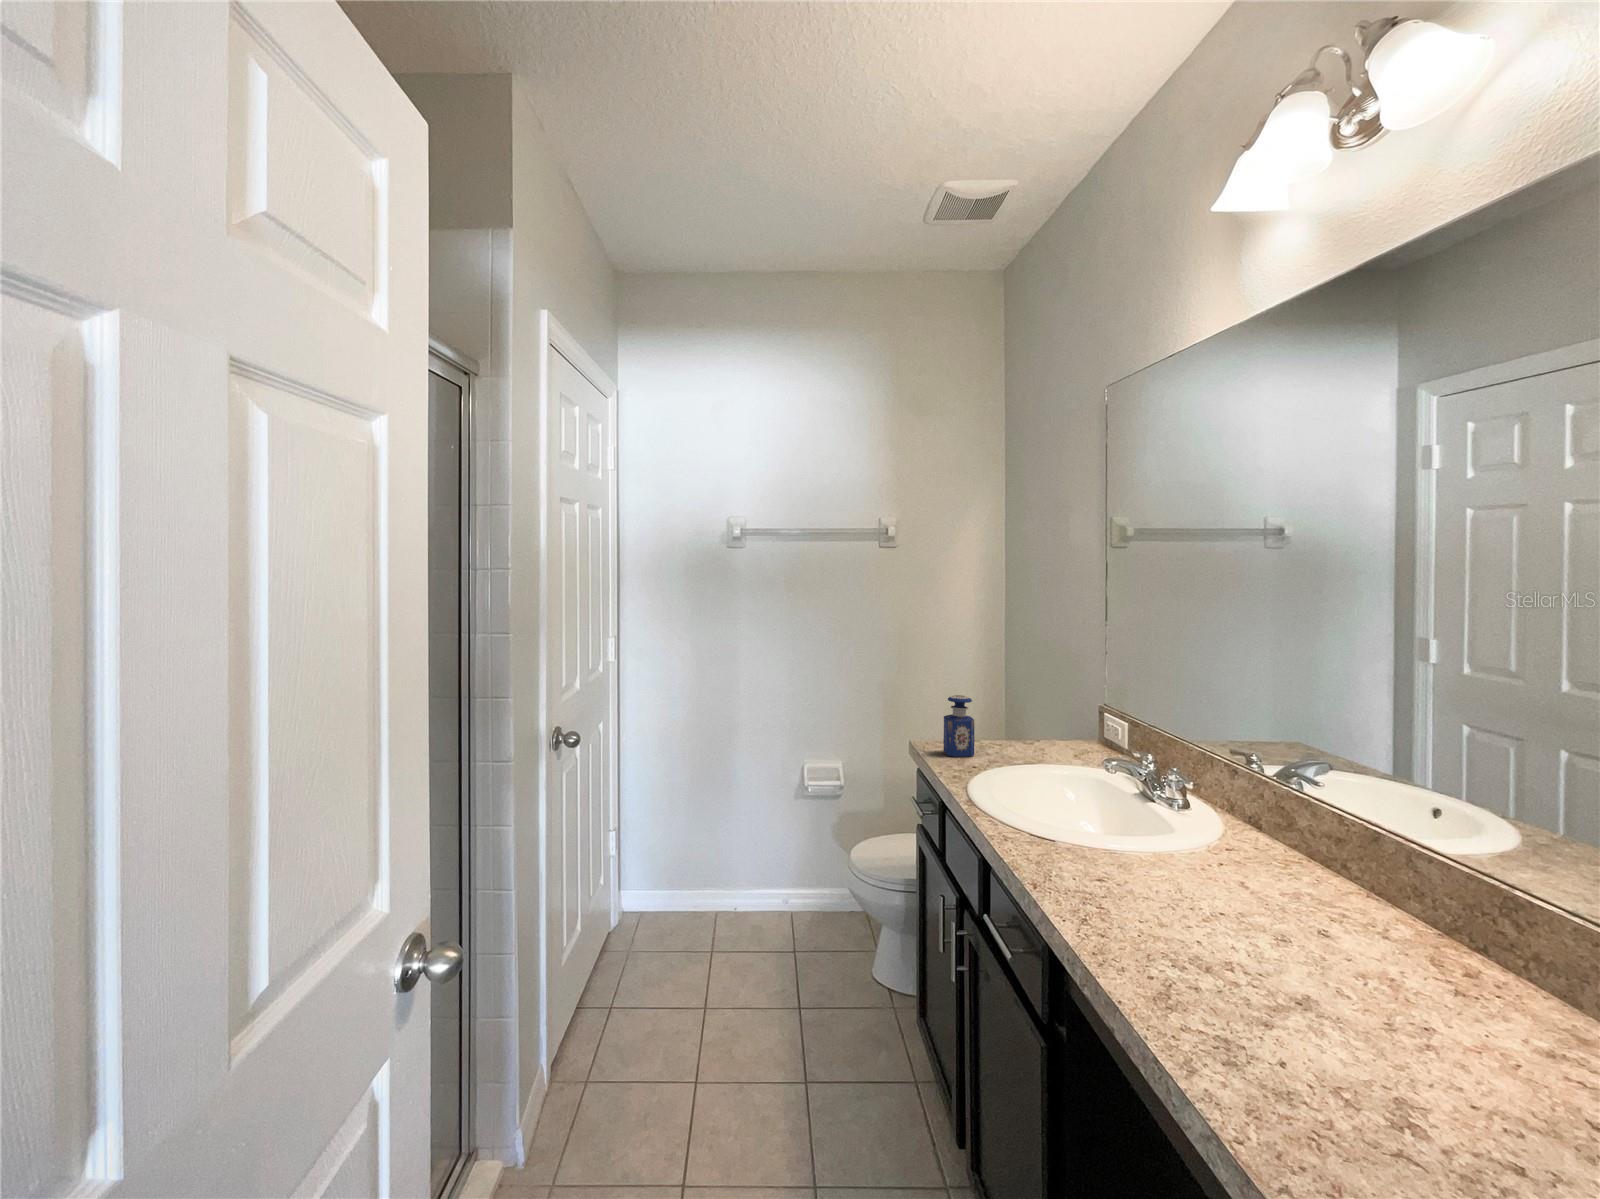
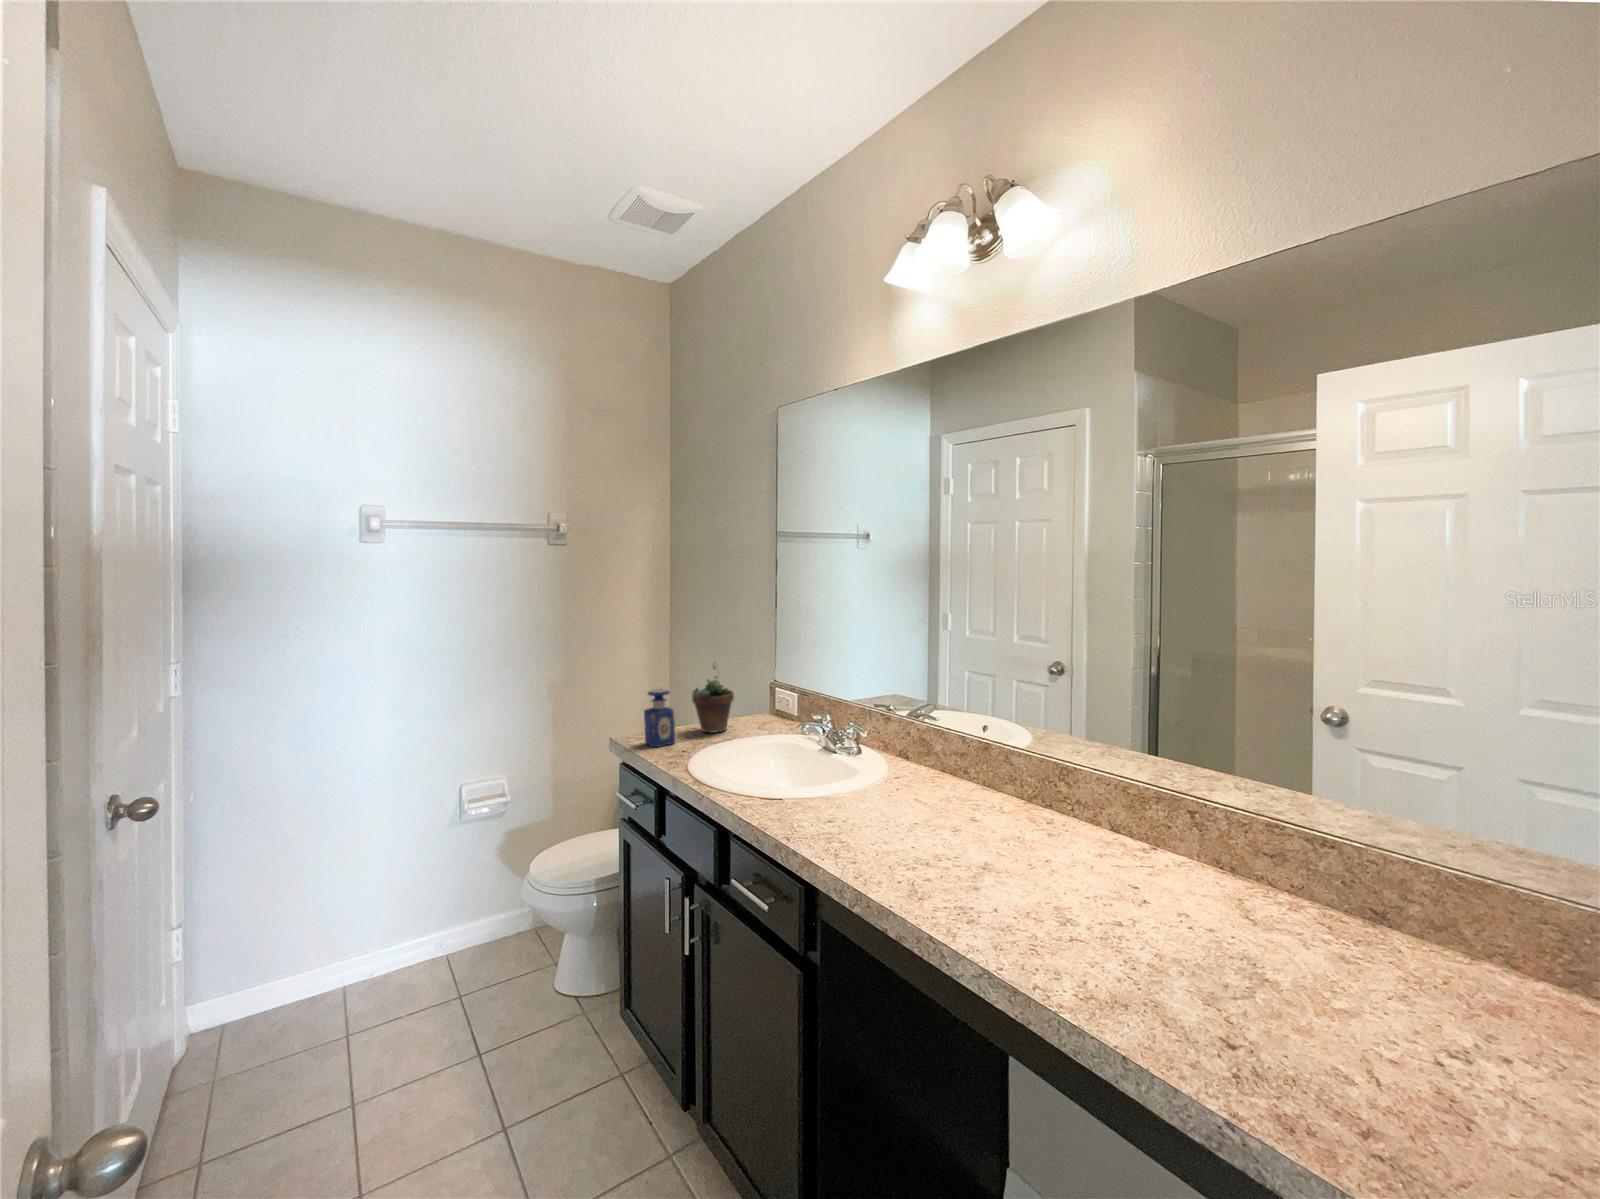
succulent plant: none [1001,675,1049,753] -> present [692,666,734,733]

